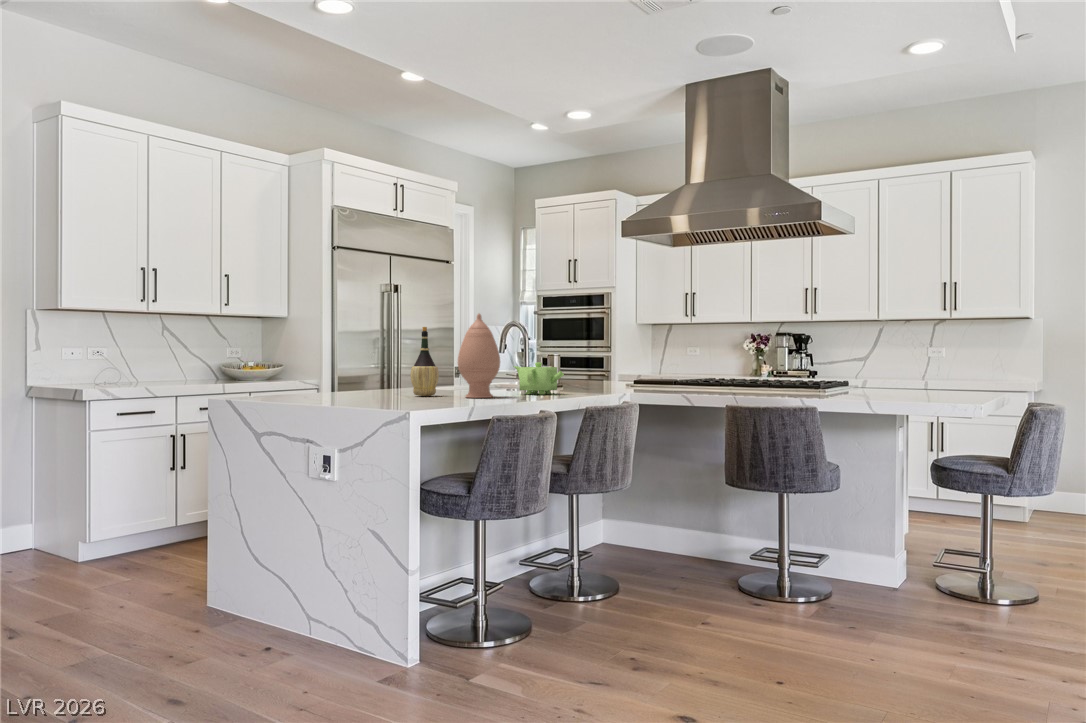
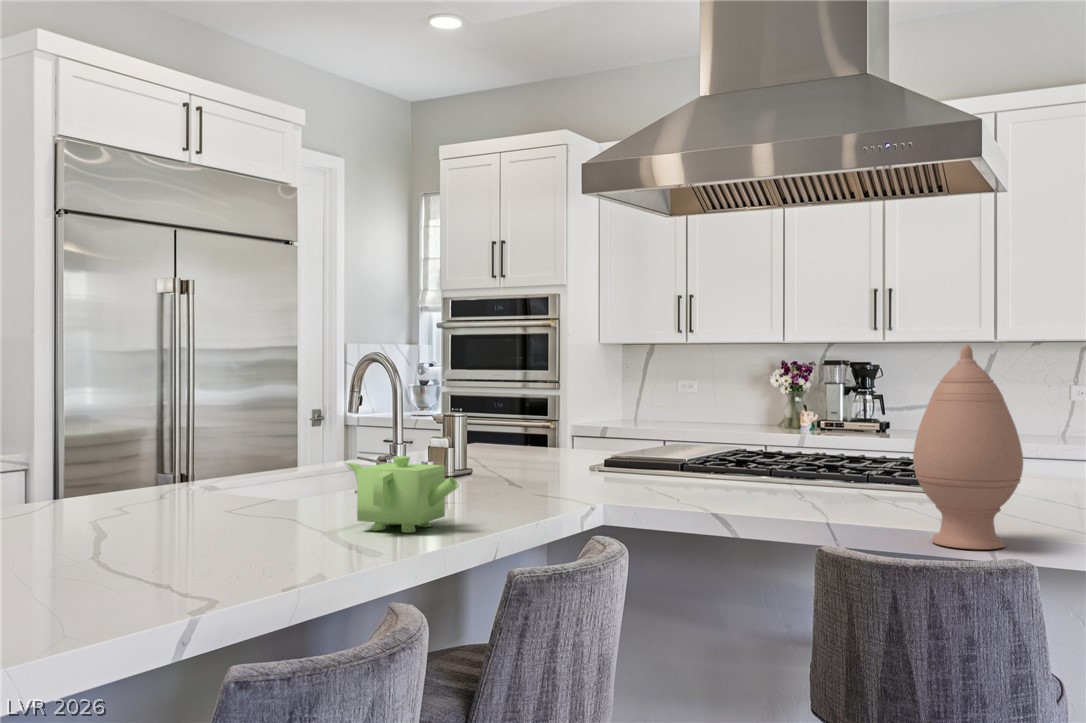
vase: present [458,314,500,398] -> present [913,345,1023,549]
wine bottle: present [411,327,439,396] -> none [89,378,160,545]

